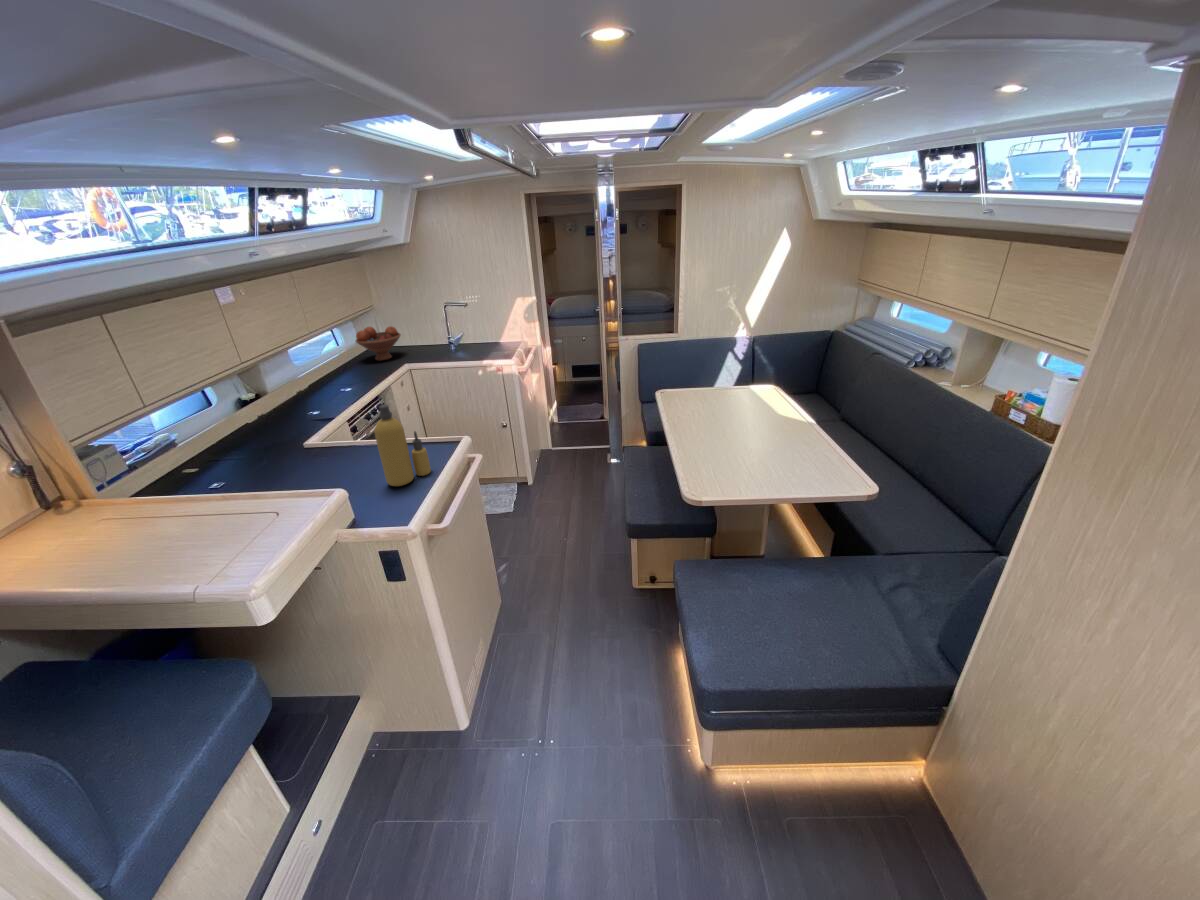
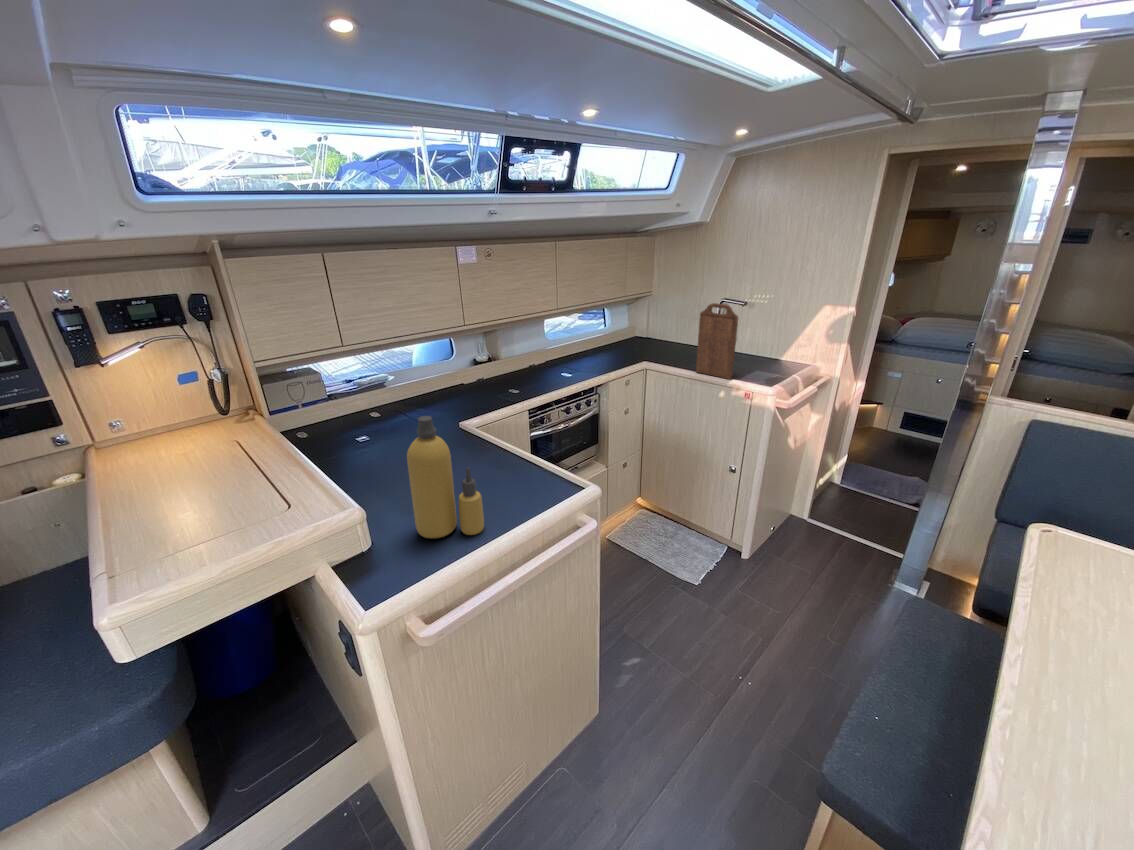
cutting board: none [443,308,482,363] -> present [696,303,738,380]
fruit bowl: present [356,327,401,361] -> none [614,312,662,351]

